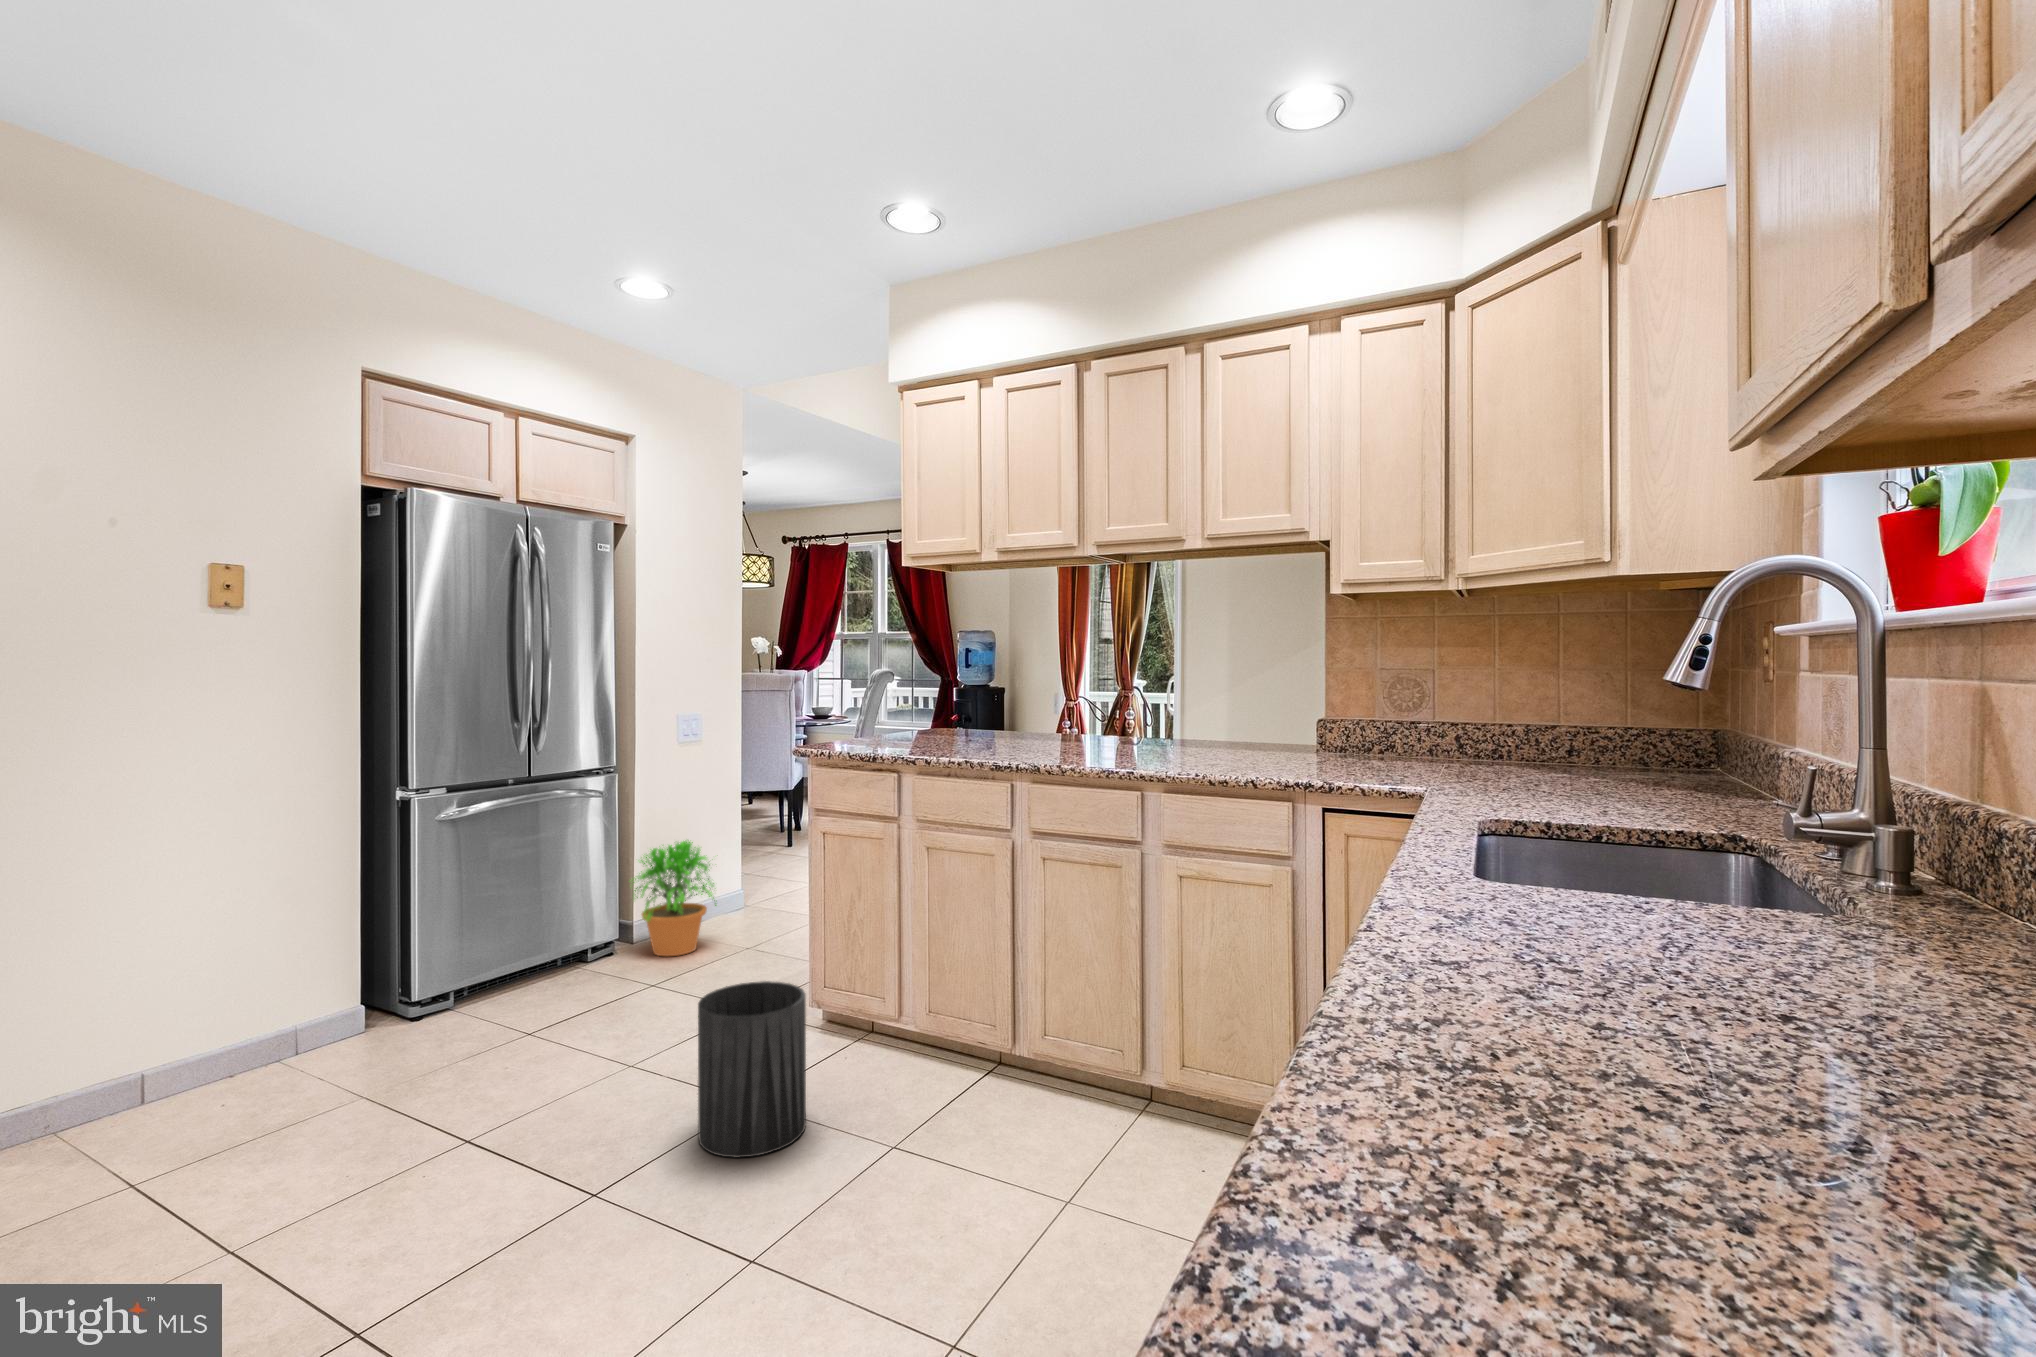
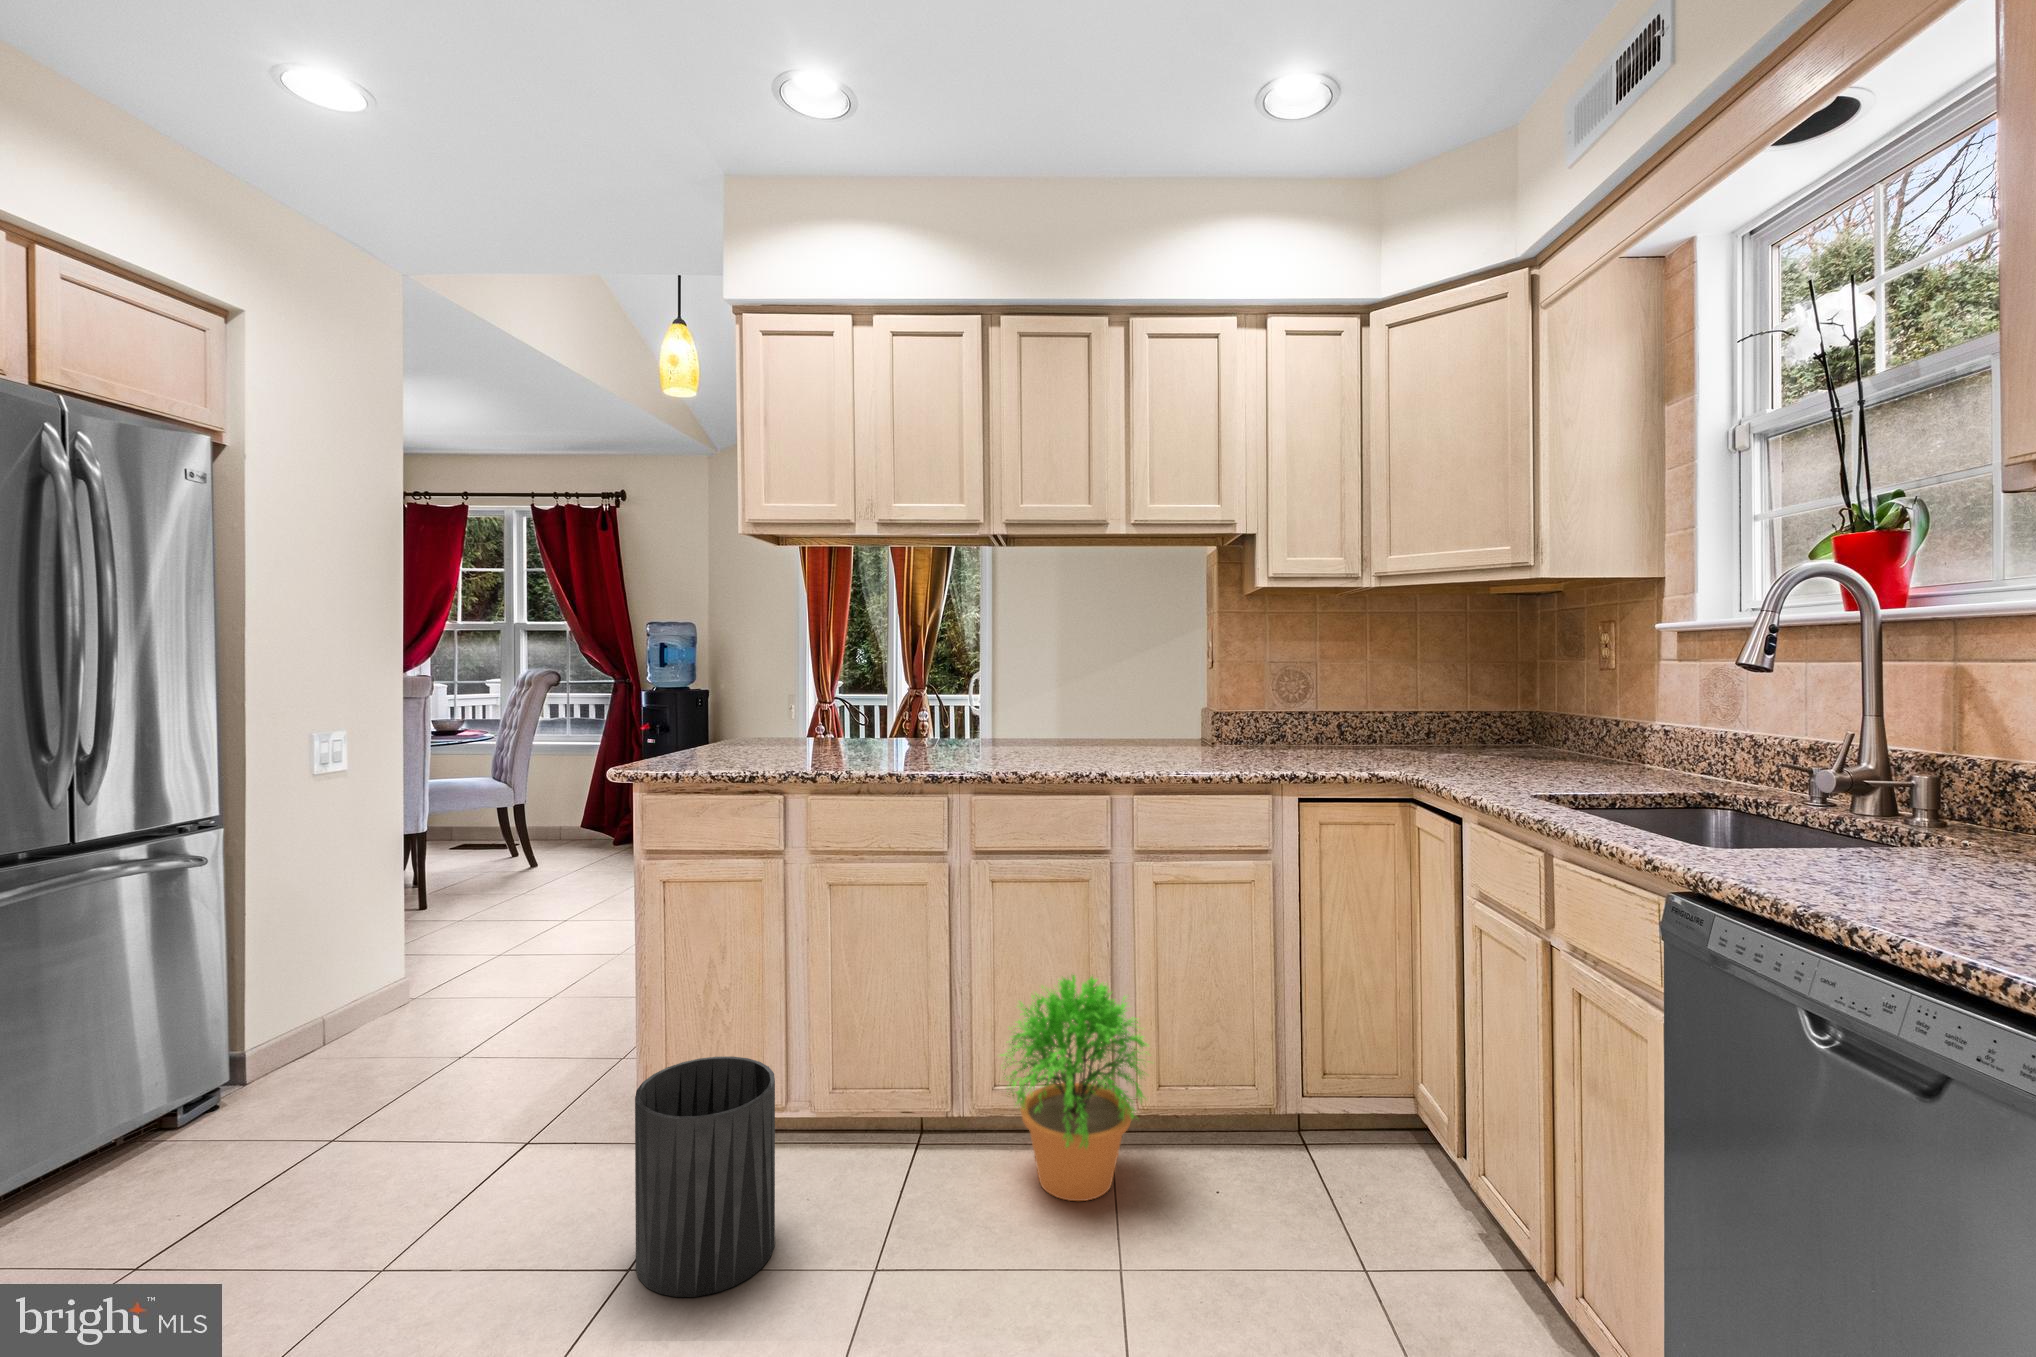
potted plant: present [632,840,717,956] -> present [1002,975,1149,1201]

